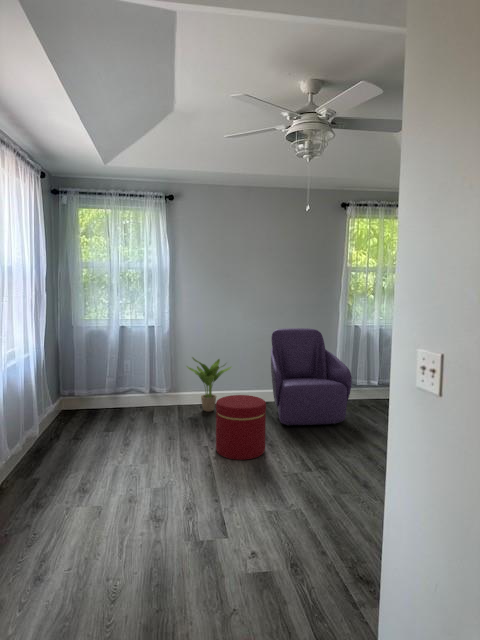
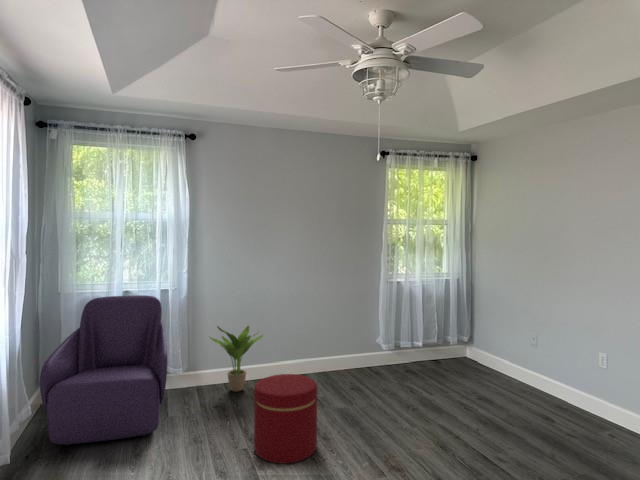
armchair: present [271,328,352,426] -> present [40,295,168,446]

